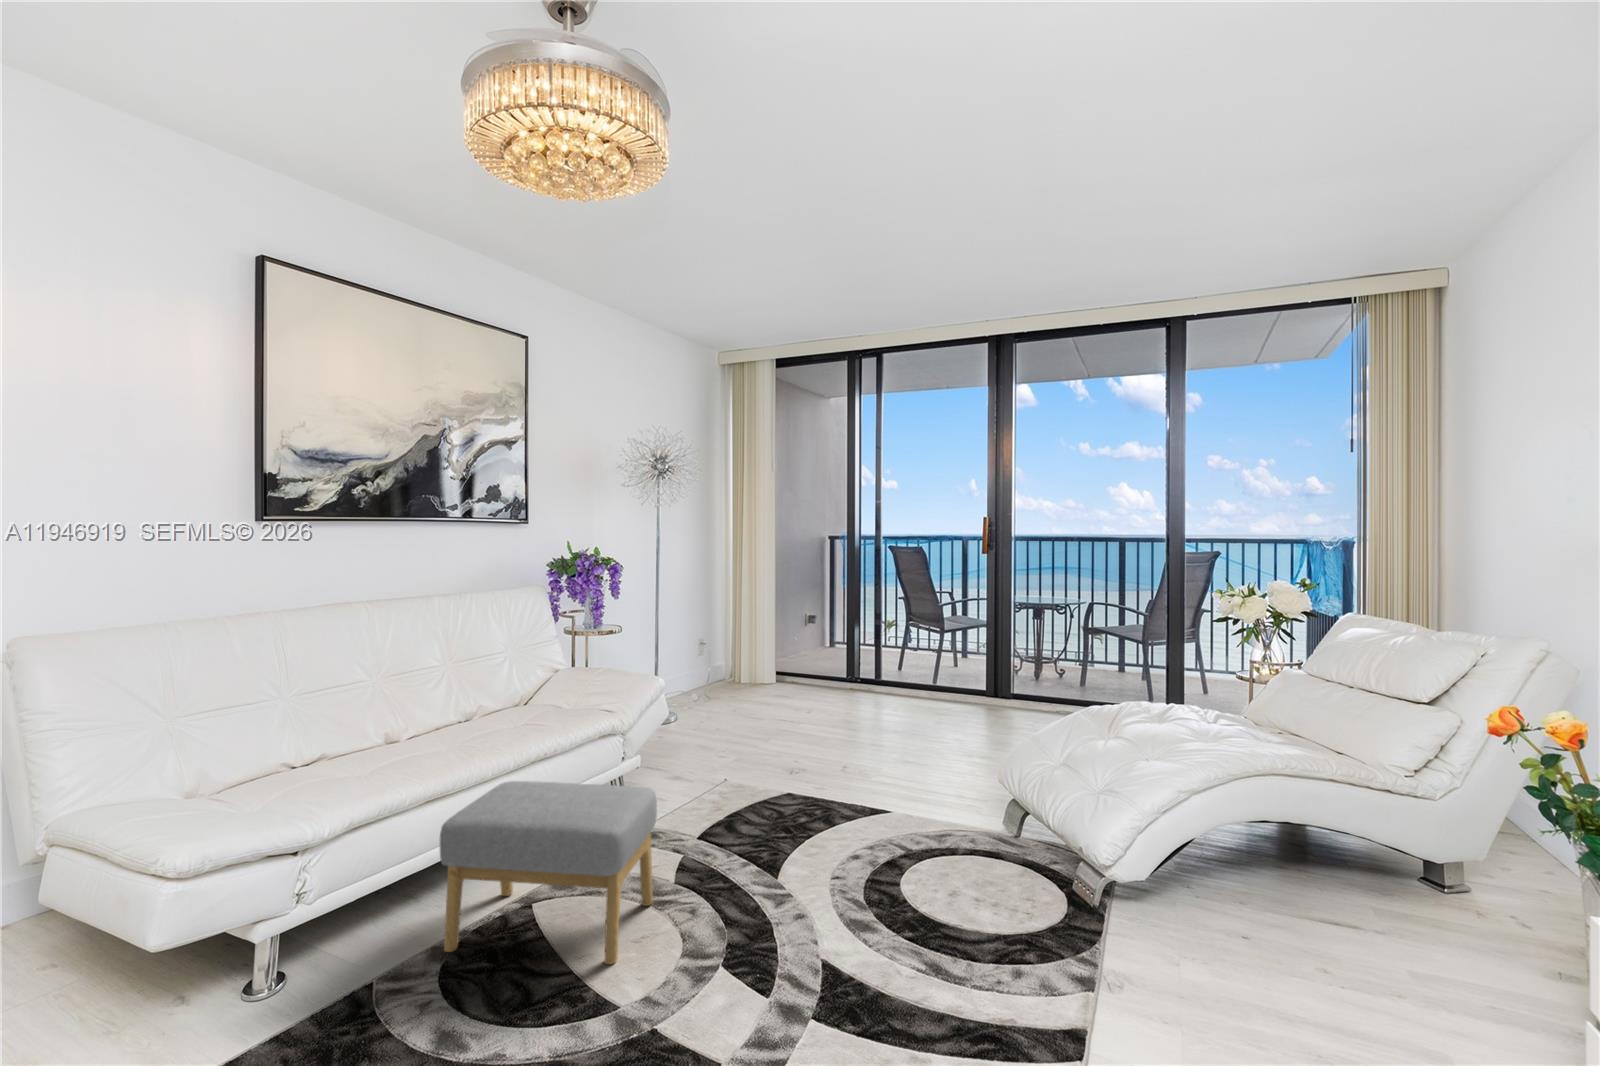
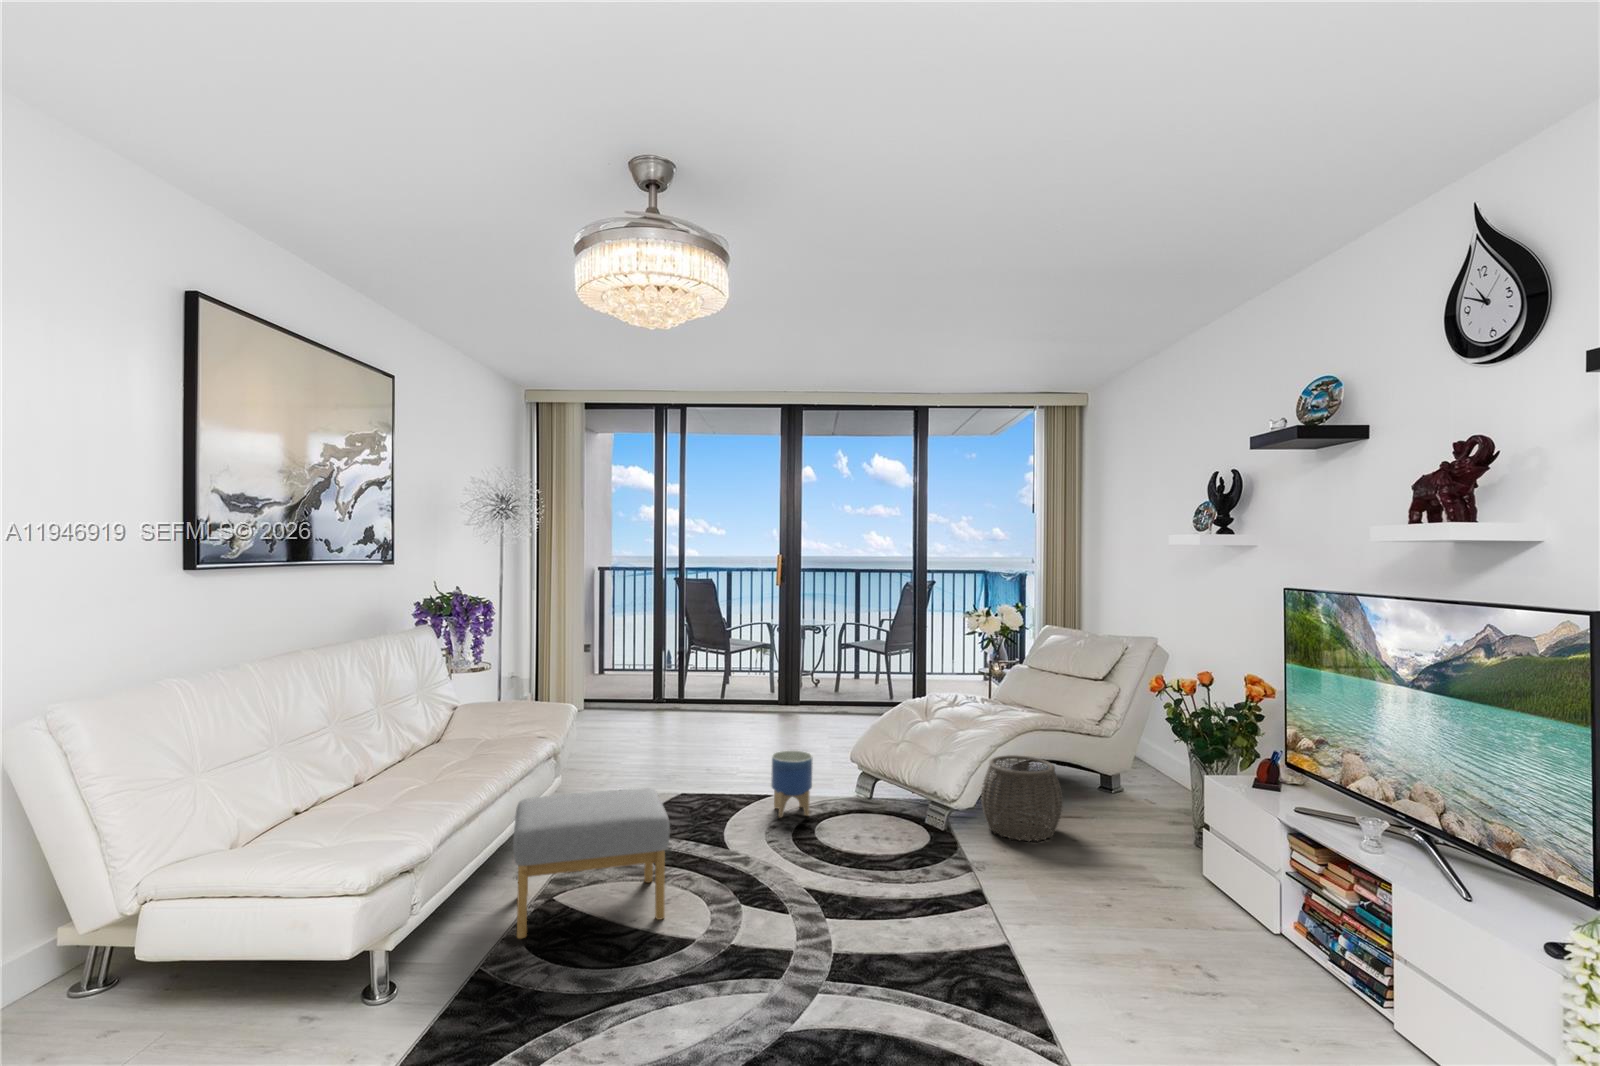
planter: none [872,757,926,848] -> present [771,751,813,818]
woven basket: none [1157,808,1303,959] -> present [981,755,1063,841]

